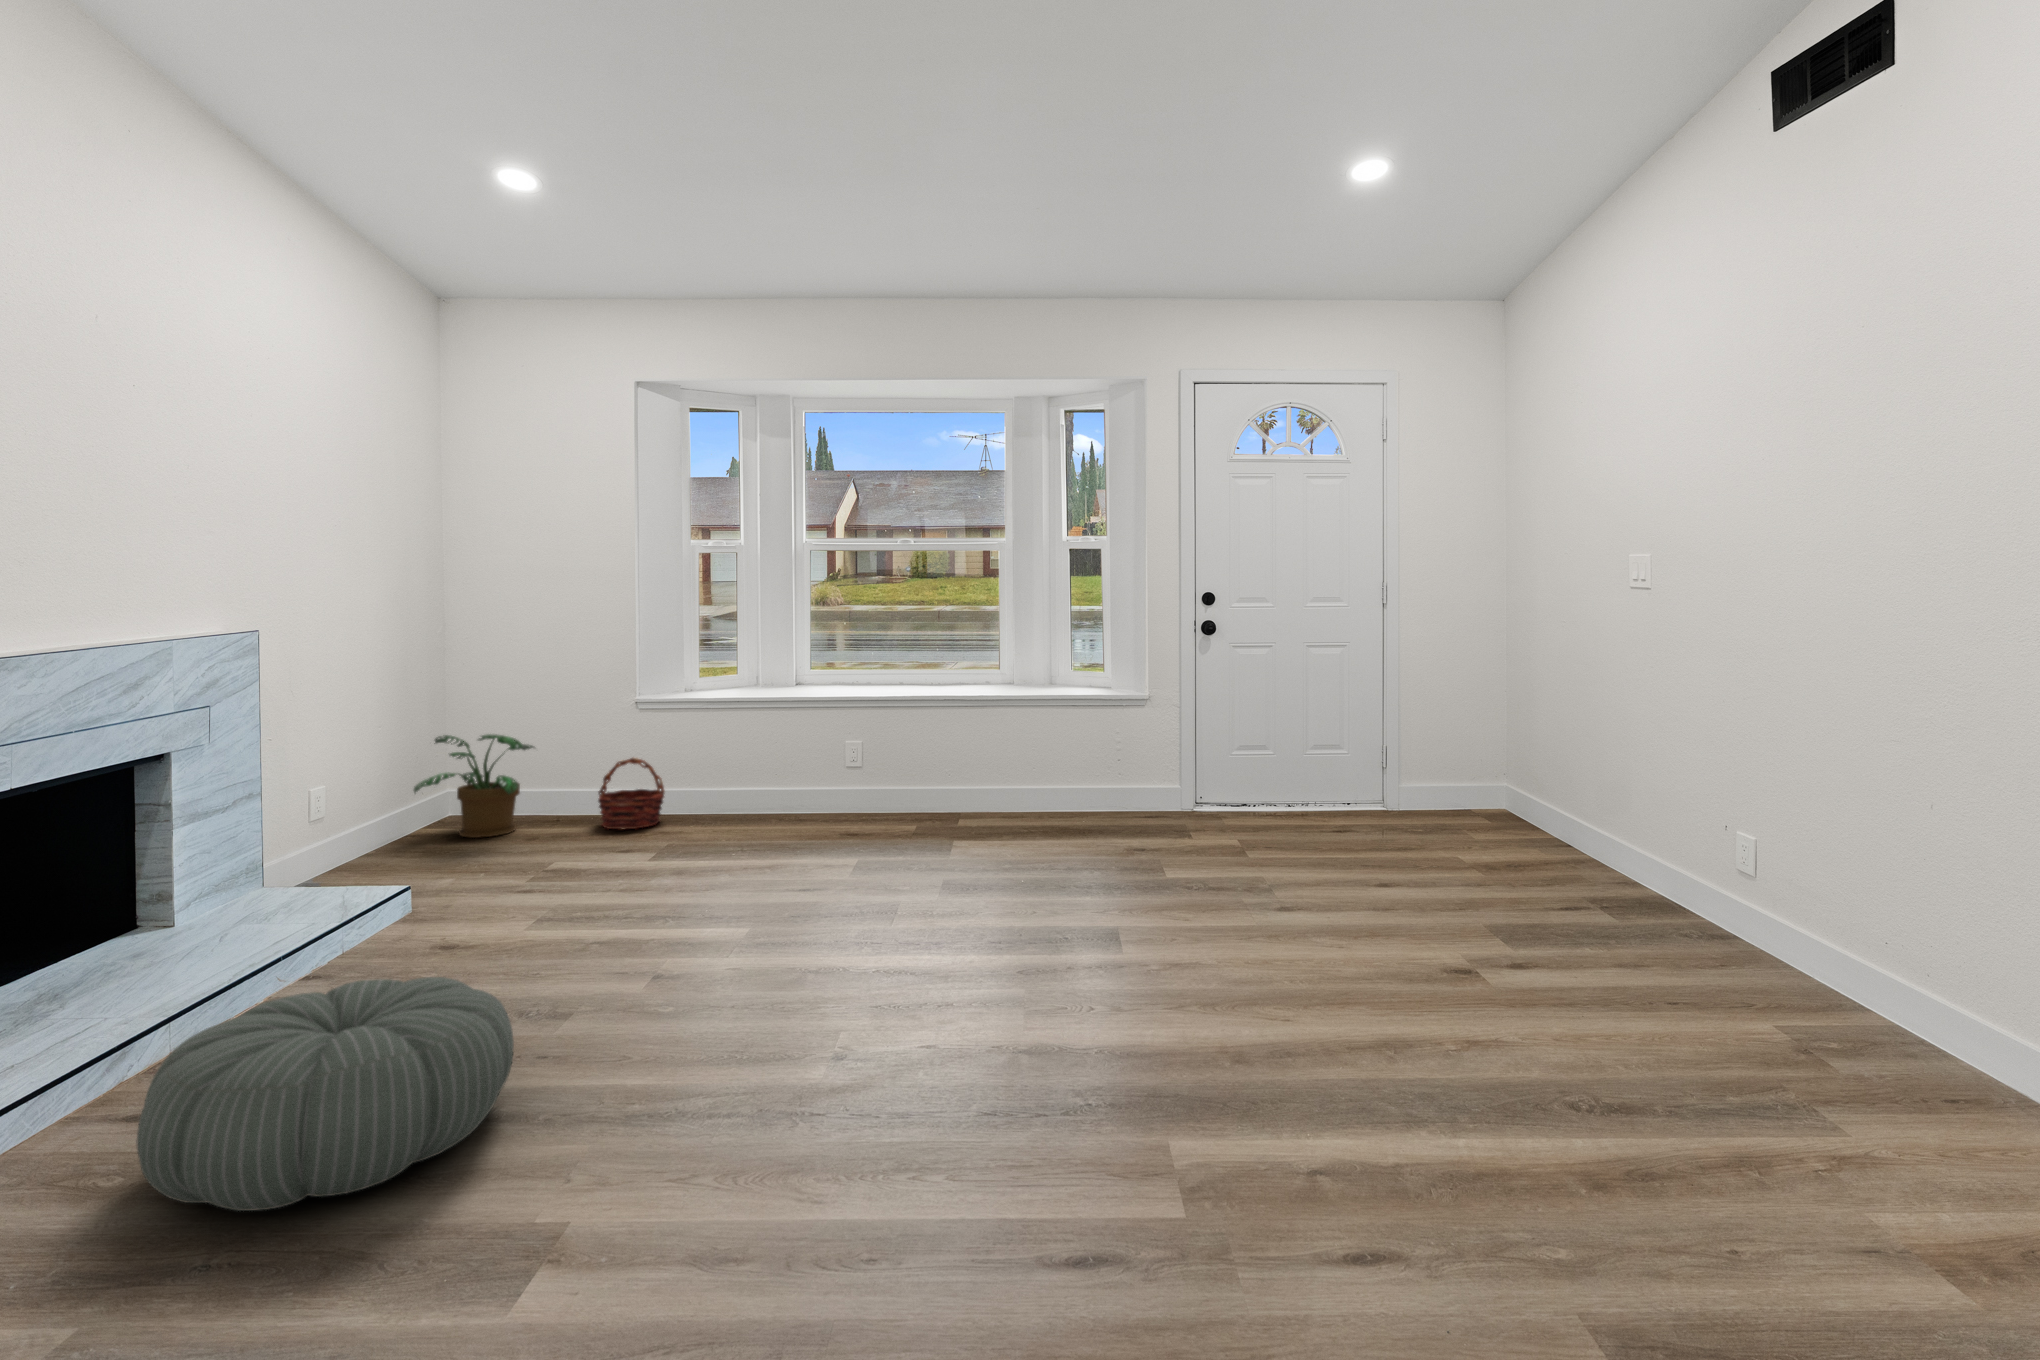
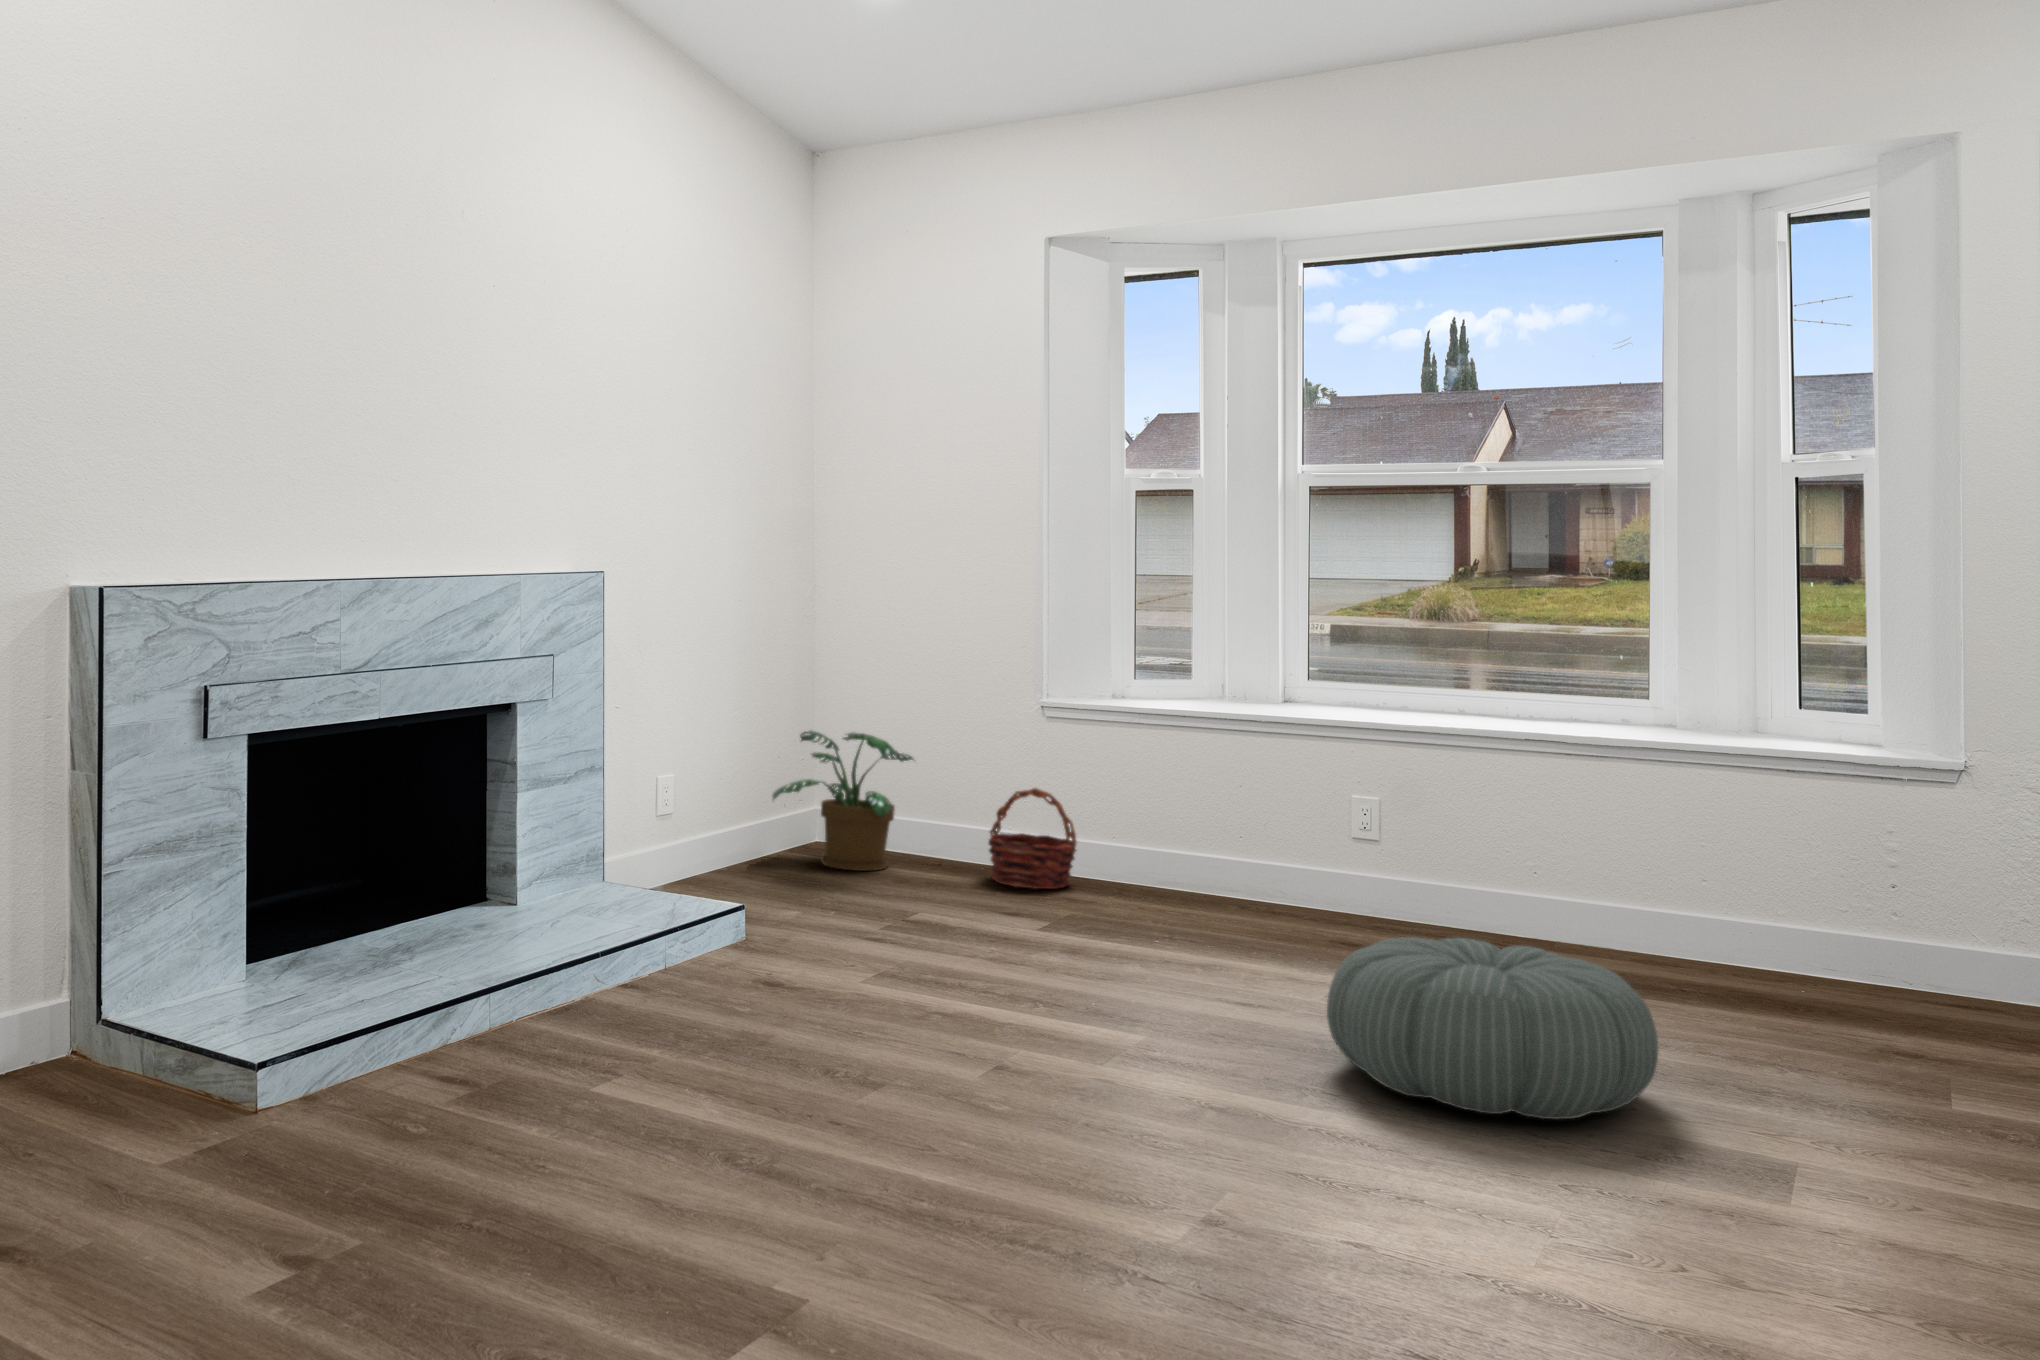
pouf: present [137,977,514,1211] -> present [1327,937,1658,1119]

